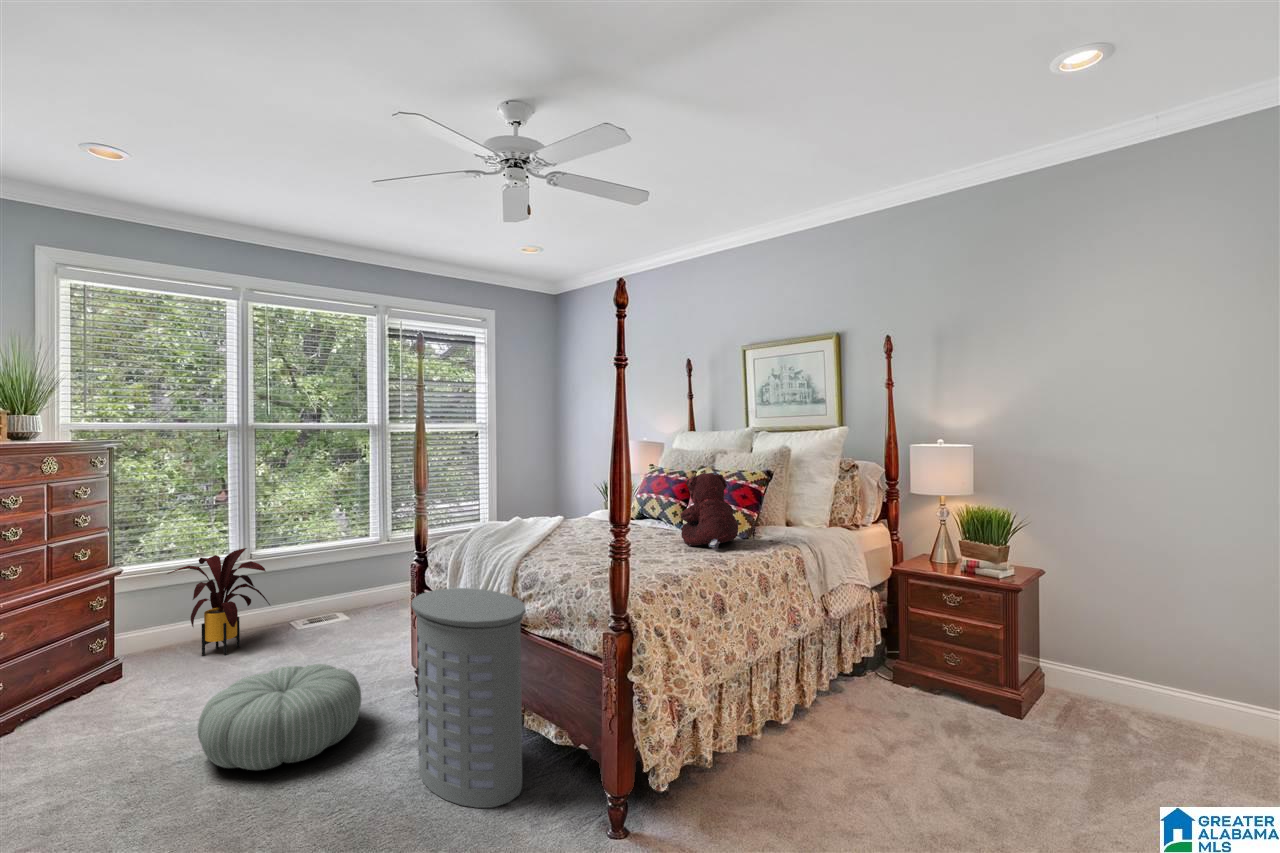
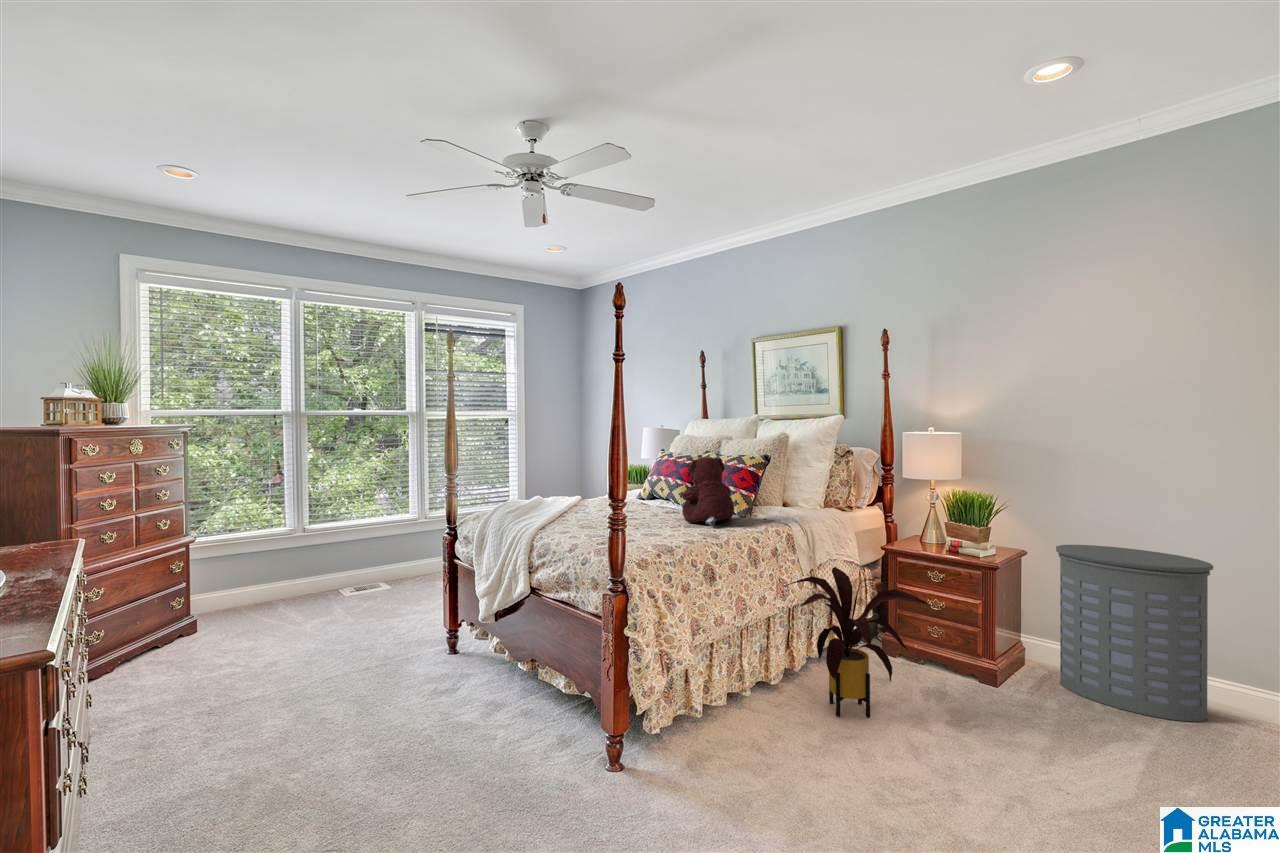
house plant: present [168,548,270,656] -> present [783,567,929,718]
laundry hamper: present [411,588,526,808] -> present [1056,545,1213,722]
pouf: present [198,664,361,770] -> none [262,622,399,707]

